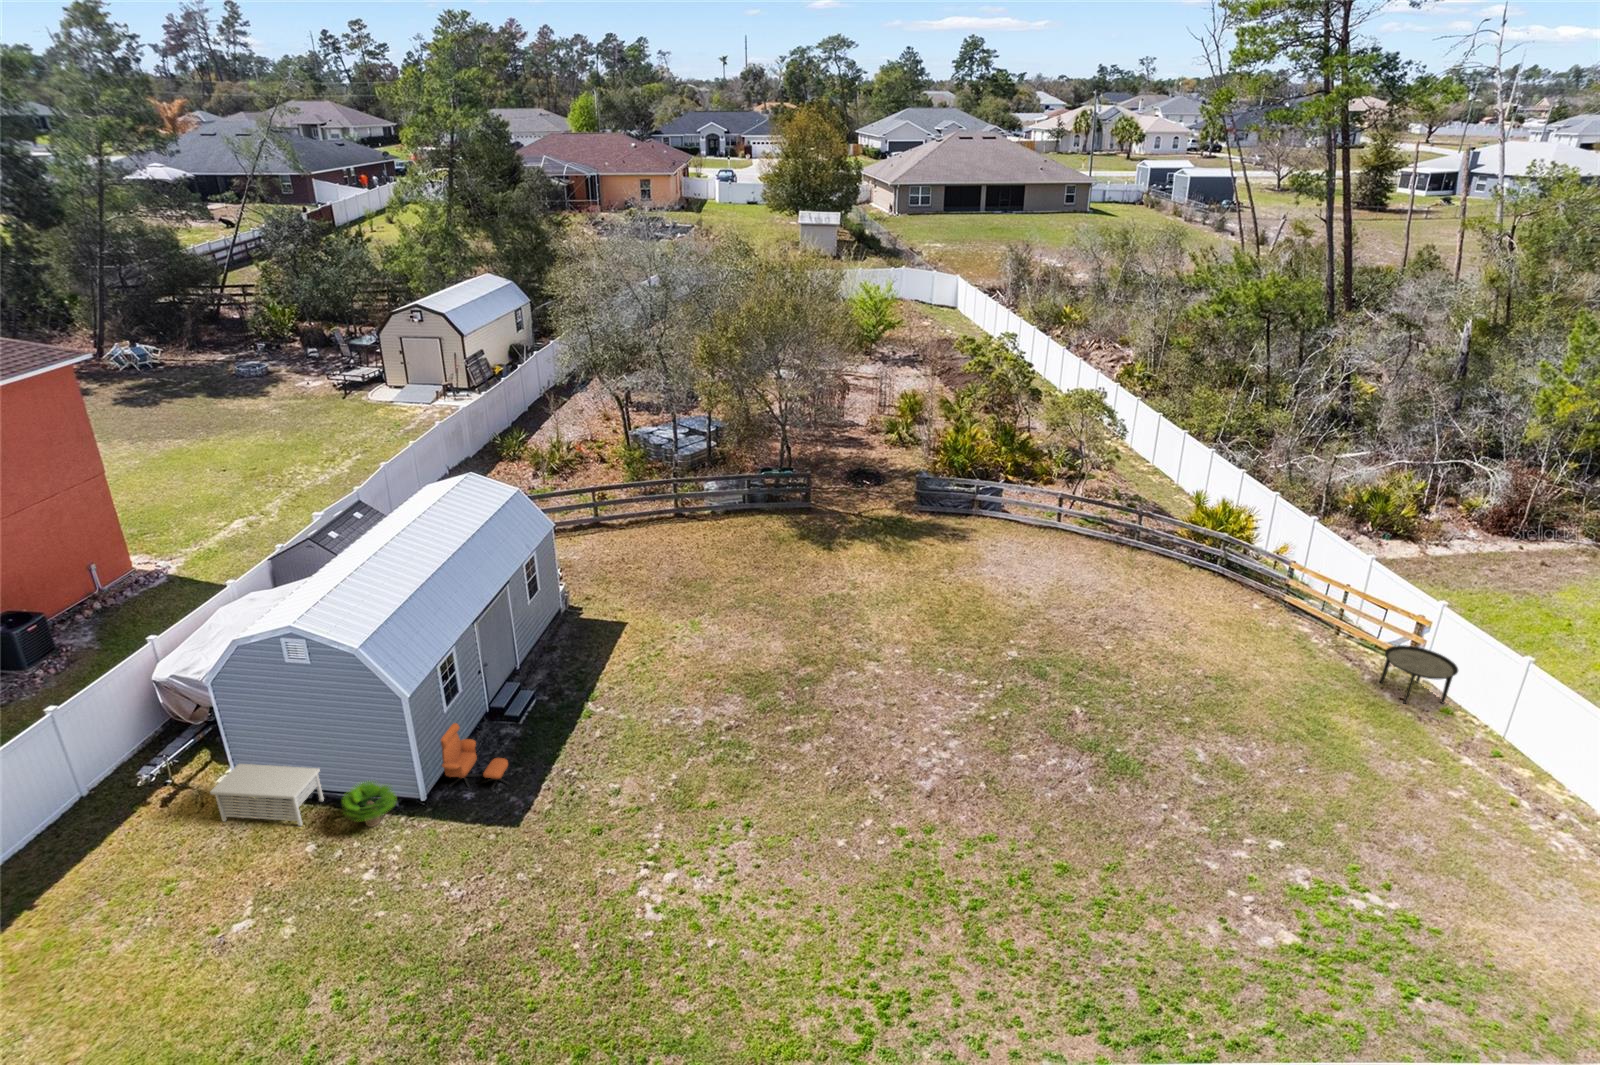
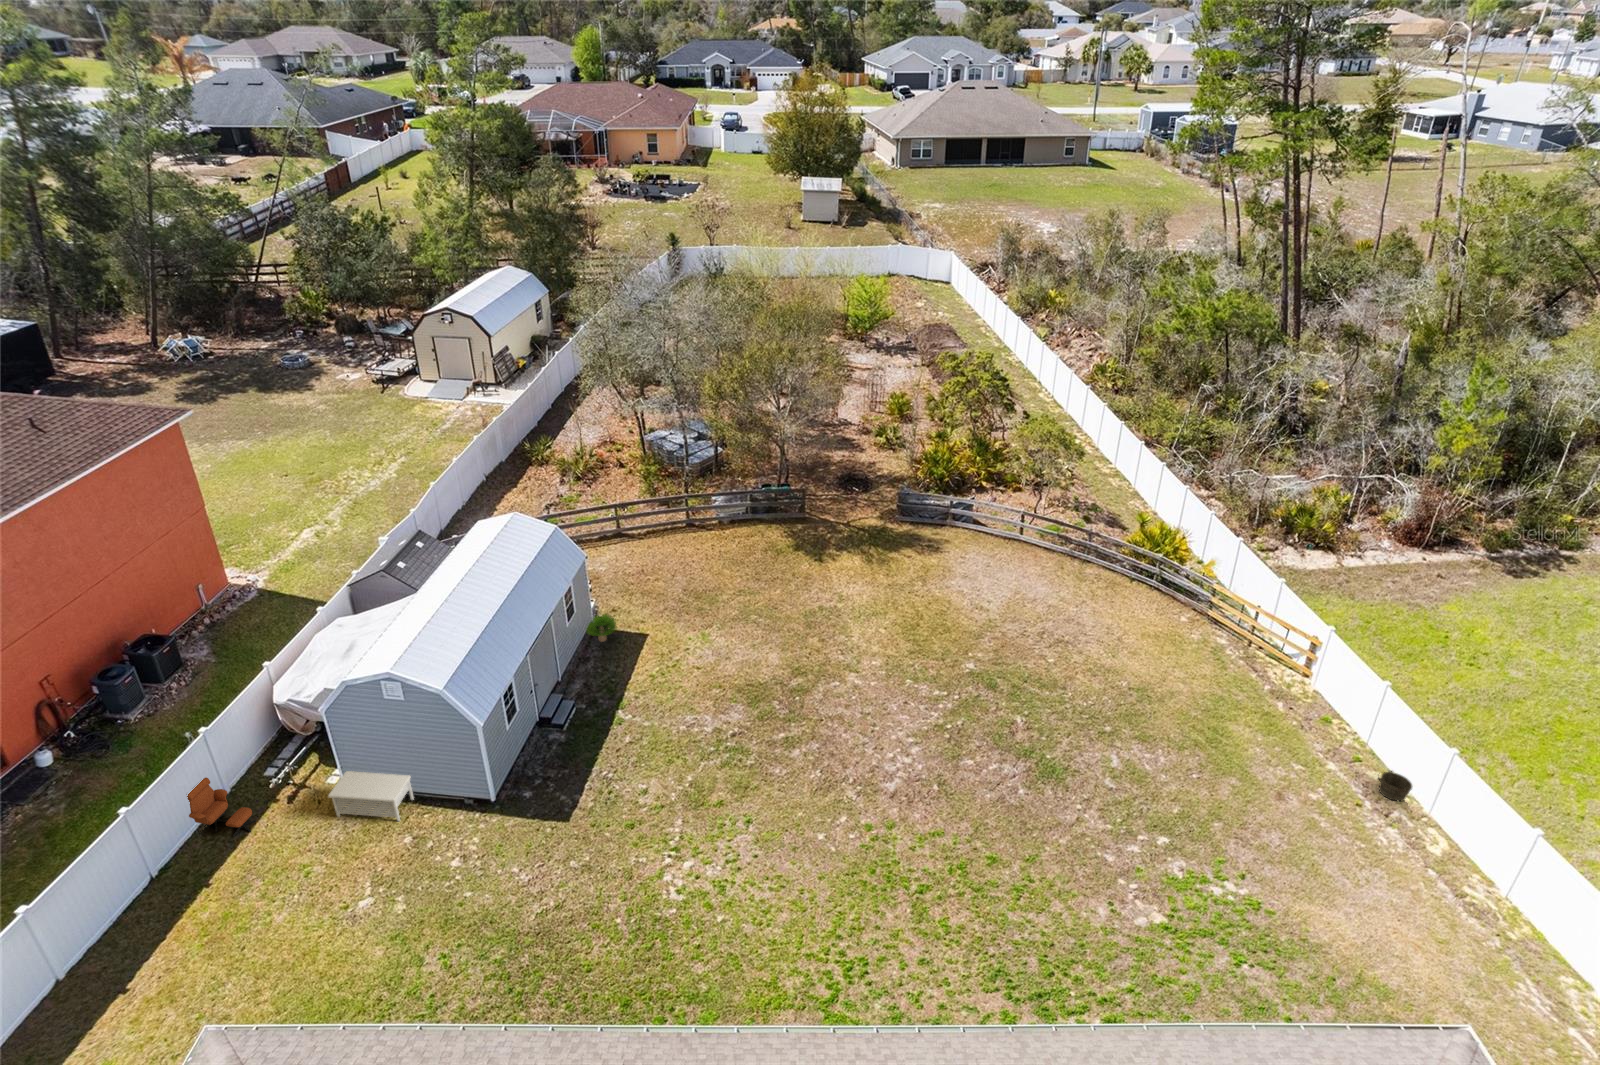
round table: present [1380,645,1458,704] -> none [1274,665,1336,716]
lounge chair: present [441,723,510,789] -> present [187,778,256,836]
bucket: none [1533,760,1580,798] -> present [1378,771,1412,801]
potted plant: present [342,782,396,827] -> present [586,614,616,642]

